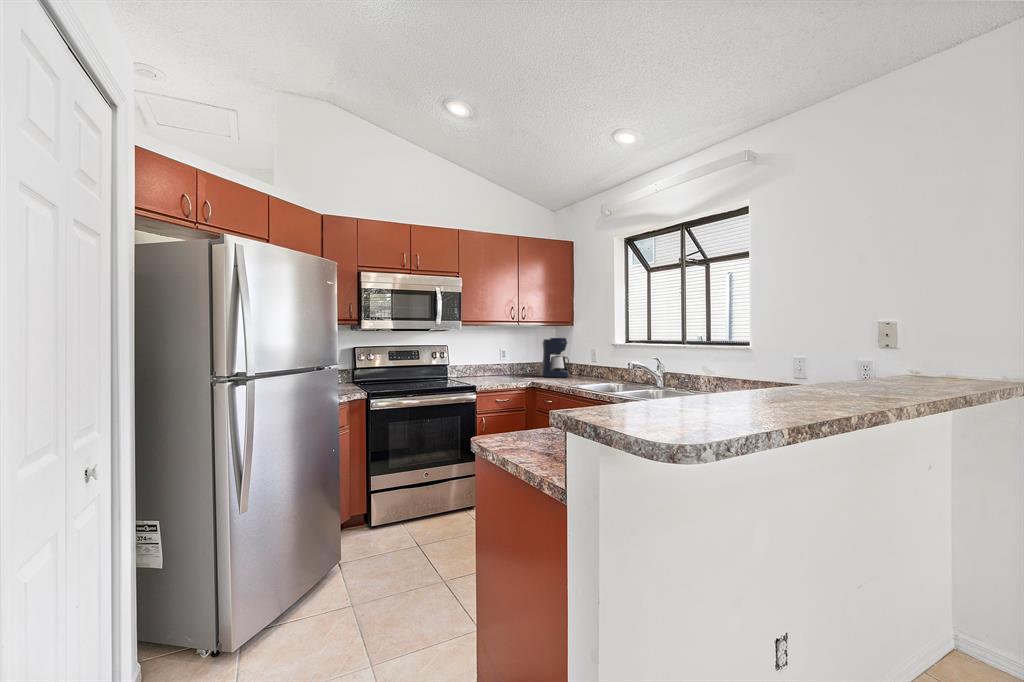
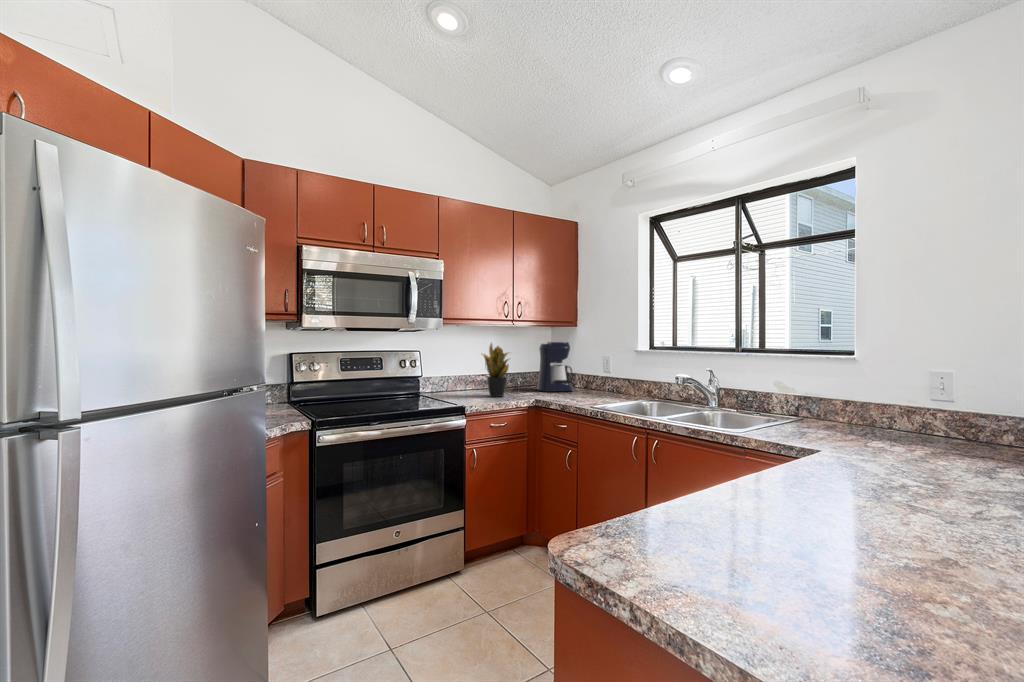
potted plant: none [491,337,520,380] -> present [482,343,509,397]

